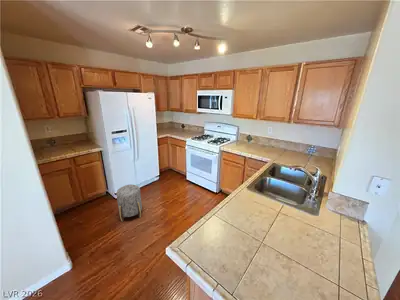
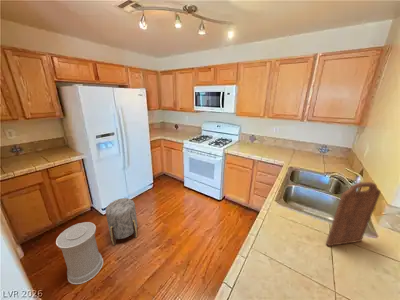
cutting board: none [268,169,307,218] -> present [326,182,380,246]
trash can: none [78,200,113,246] -> present [56,222,103,284]

